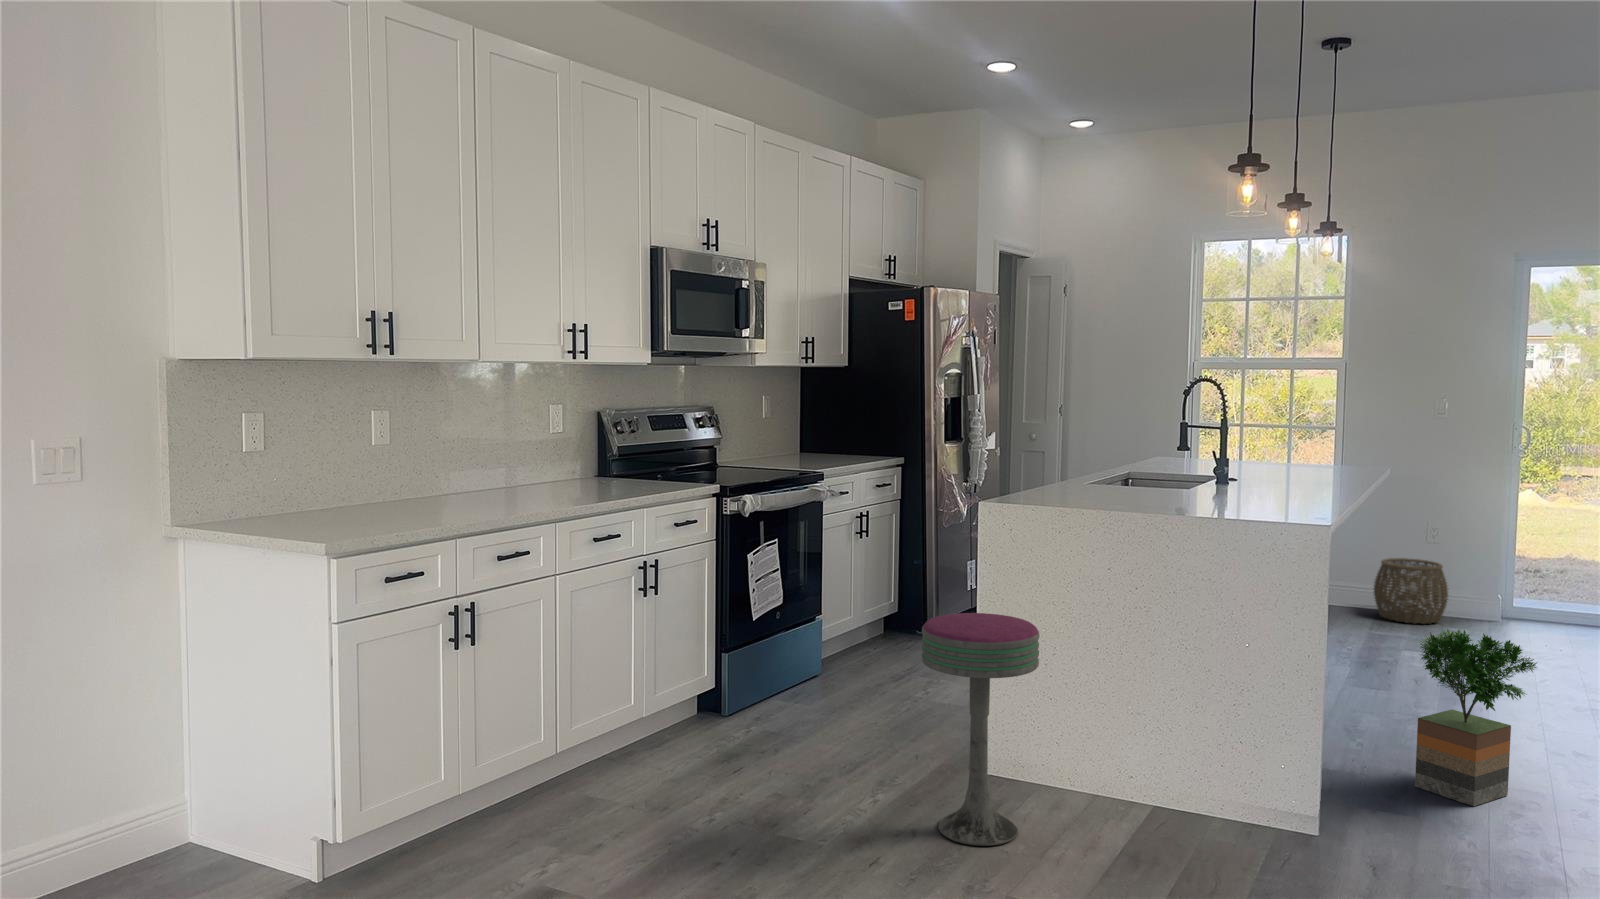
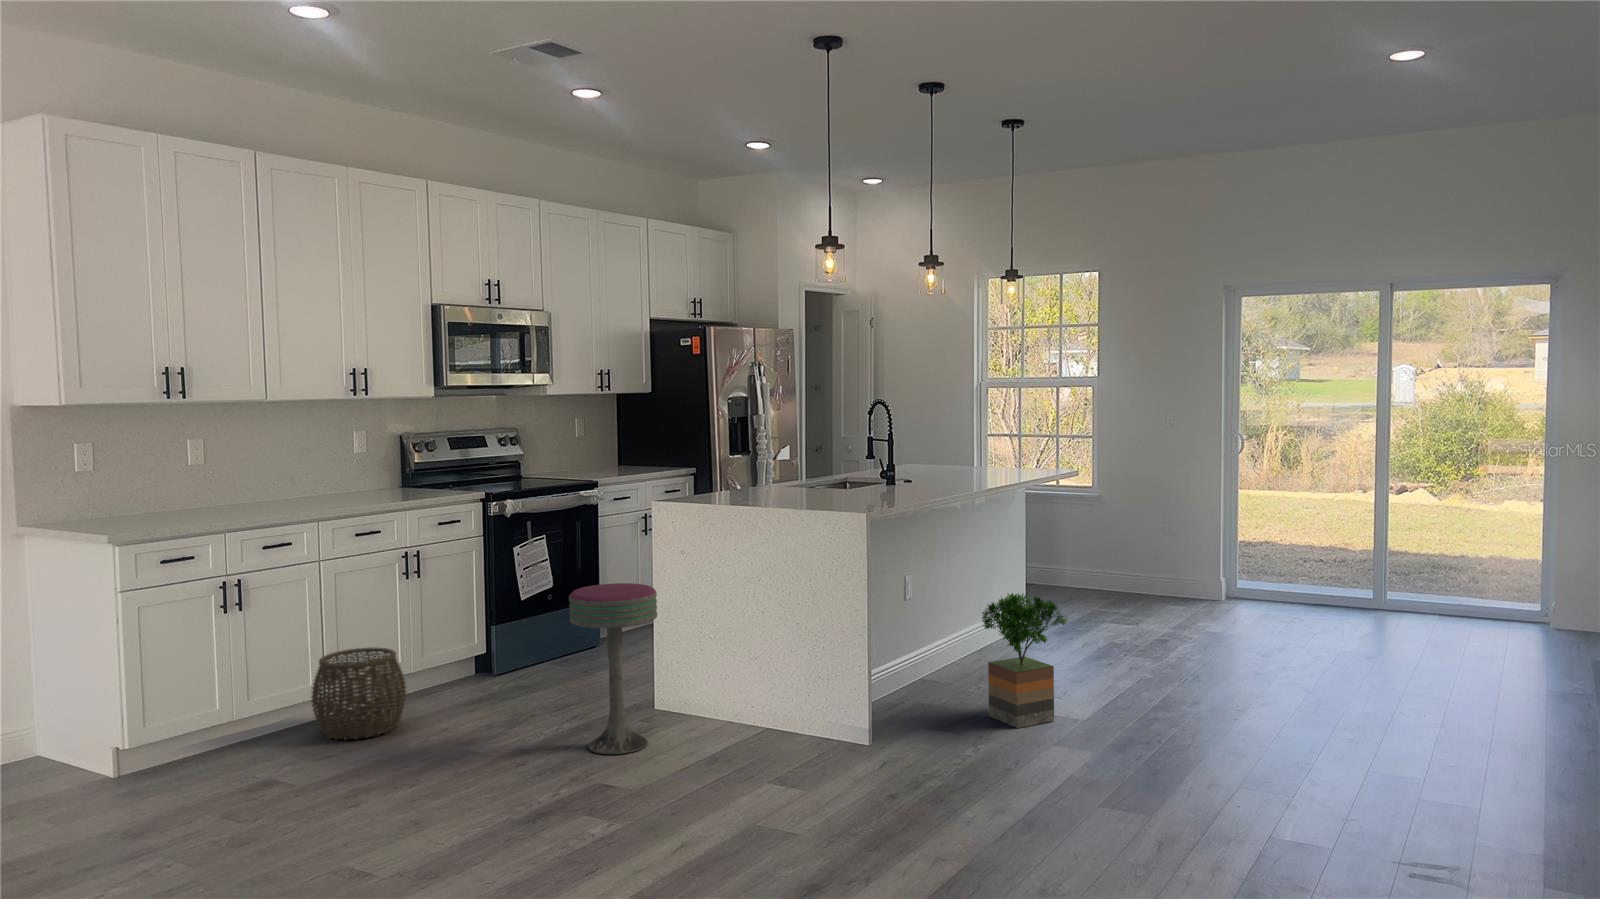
woven basket: present [1374,558,1448,624] -> present [311,648,406,740]

